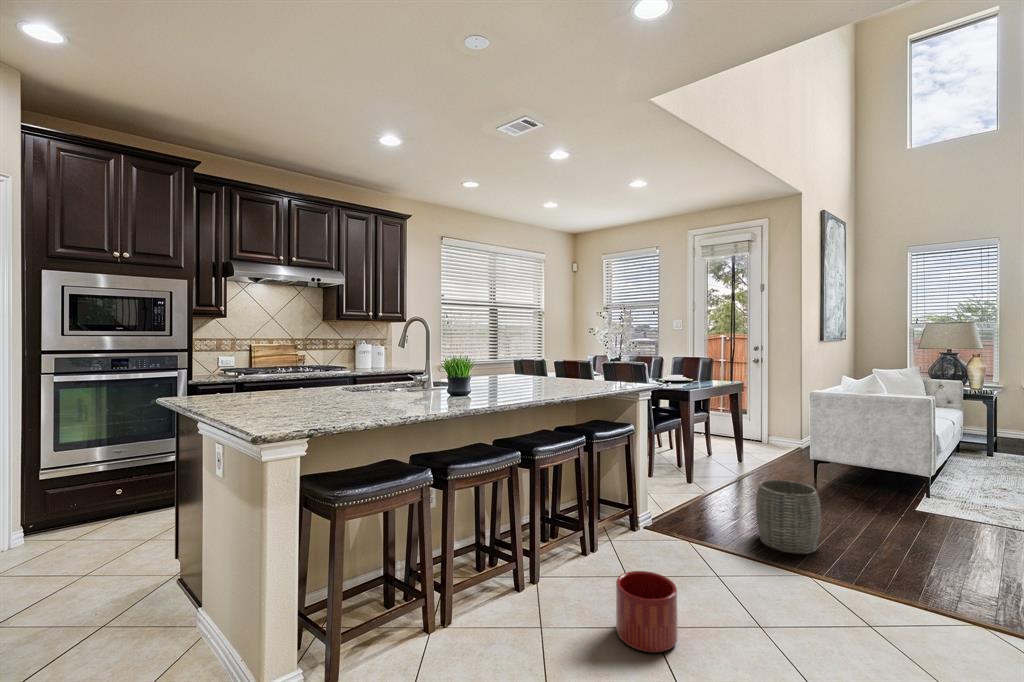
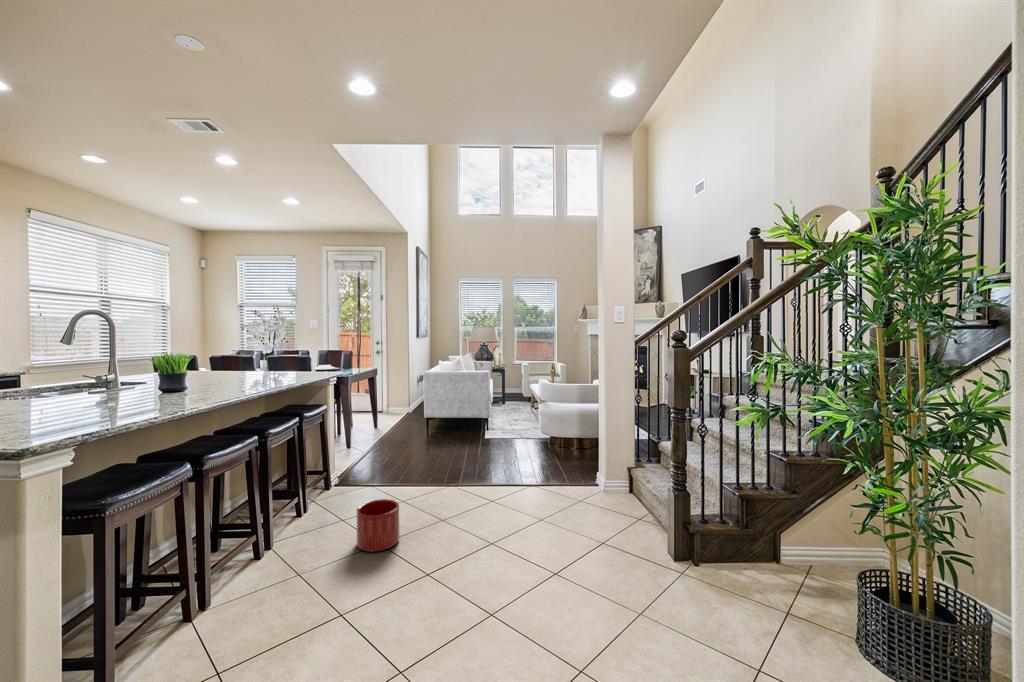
woven basket: present [756,480,821,554] -> none [410,428,446,472]

